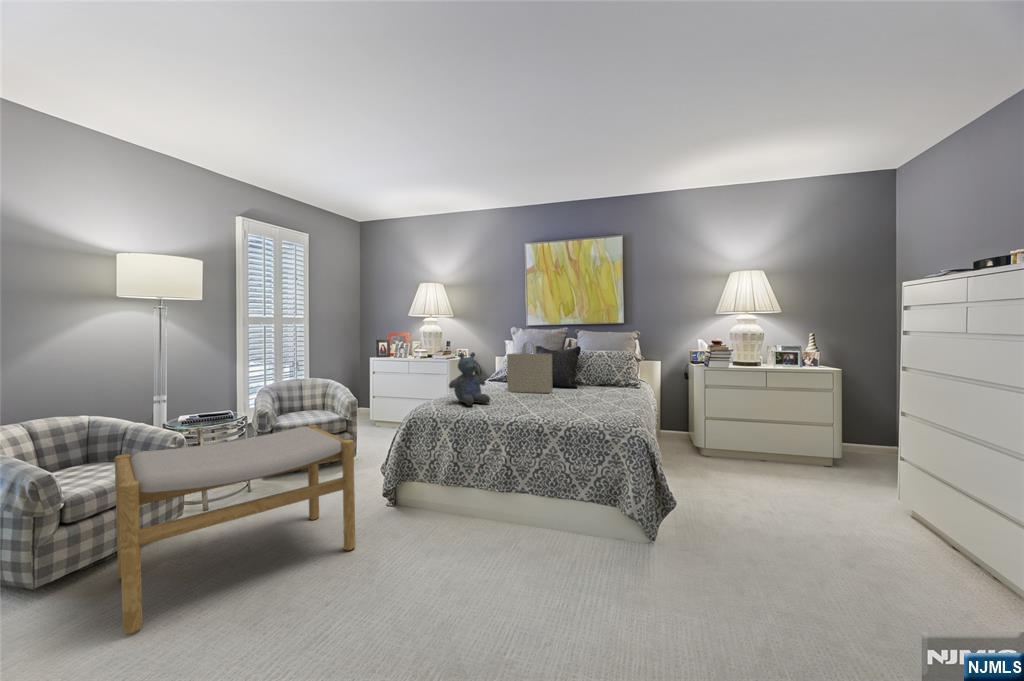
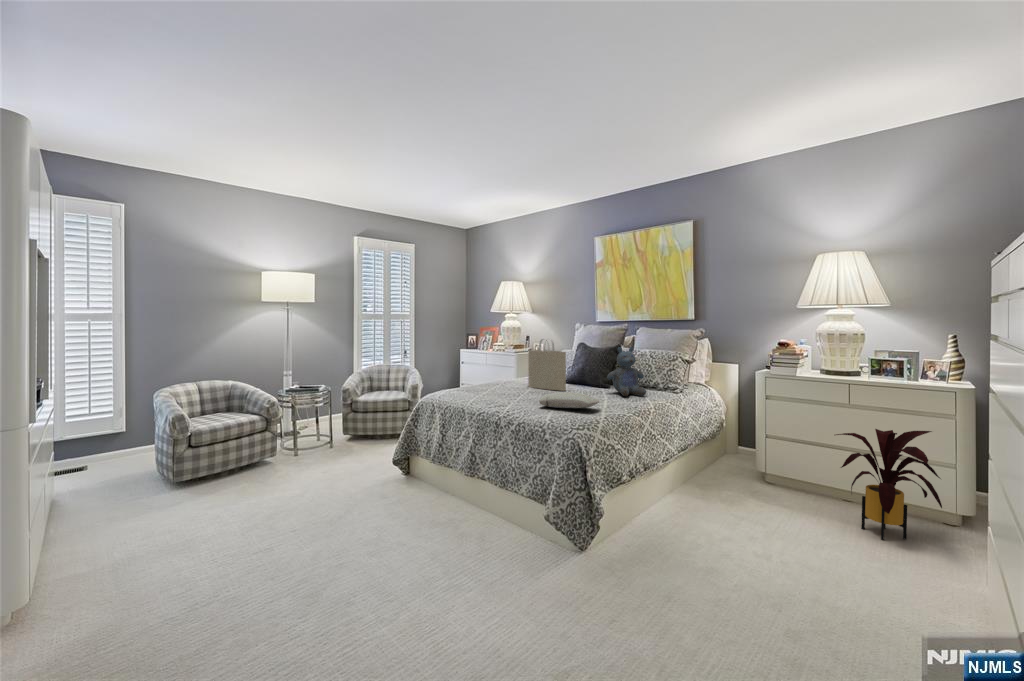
stuffed bear: present [449,352,490,406] -> present [607,347,646,396]
pillow: none [565,393,624,409] -> present [539,392,600,408]
house plant: none [772,401,862,485] -> present [836,429,942,540]
footstool: present [115,425,355,634] -> none [191,401,352,516]

